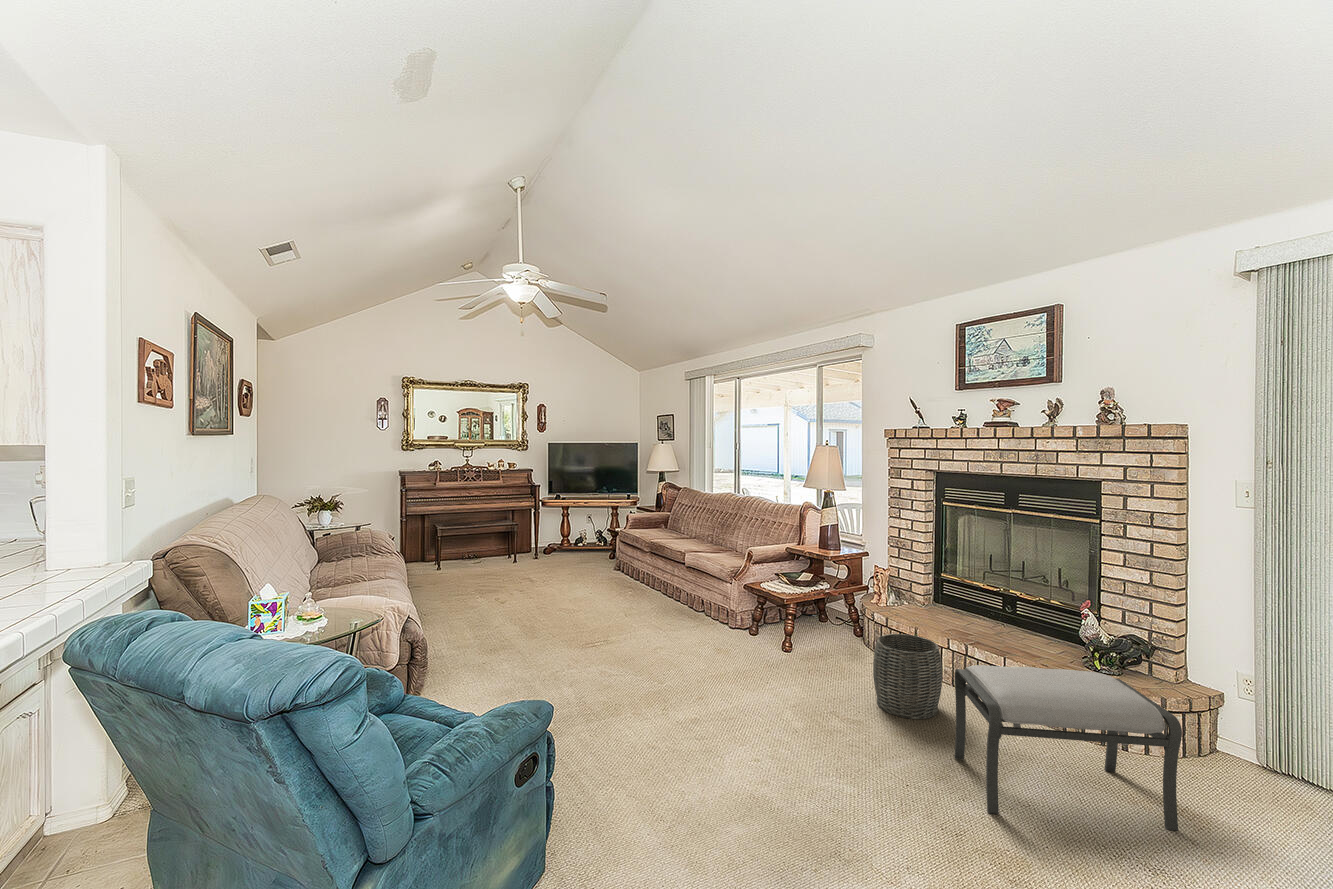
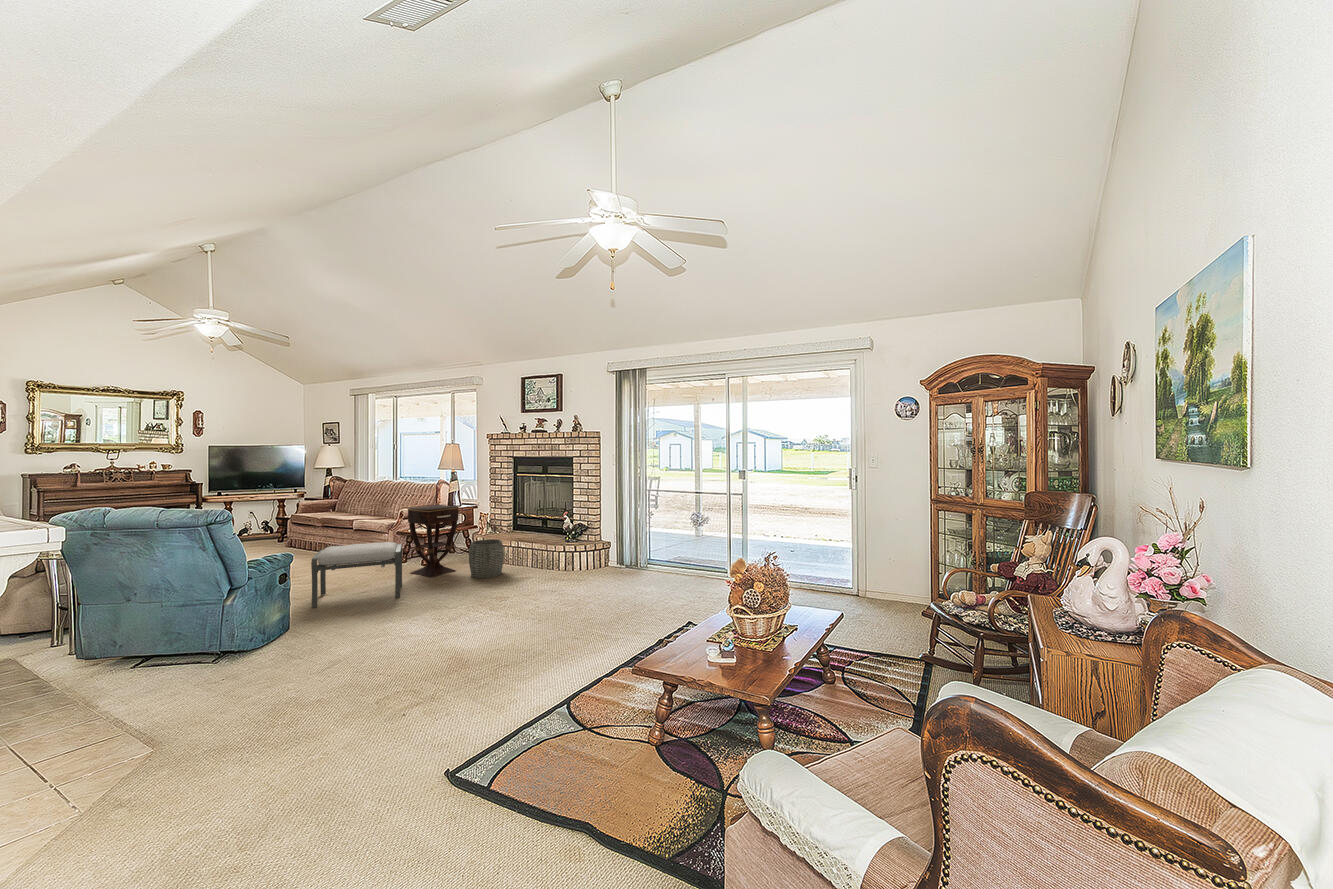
side table: none [765,553,851,689] -> present [407,505,459,577]
ottoman: present [954,665,1182,831] -> present [311,542,402,608]

